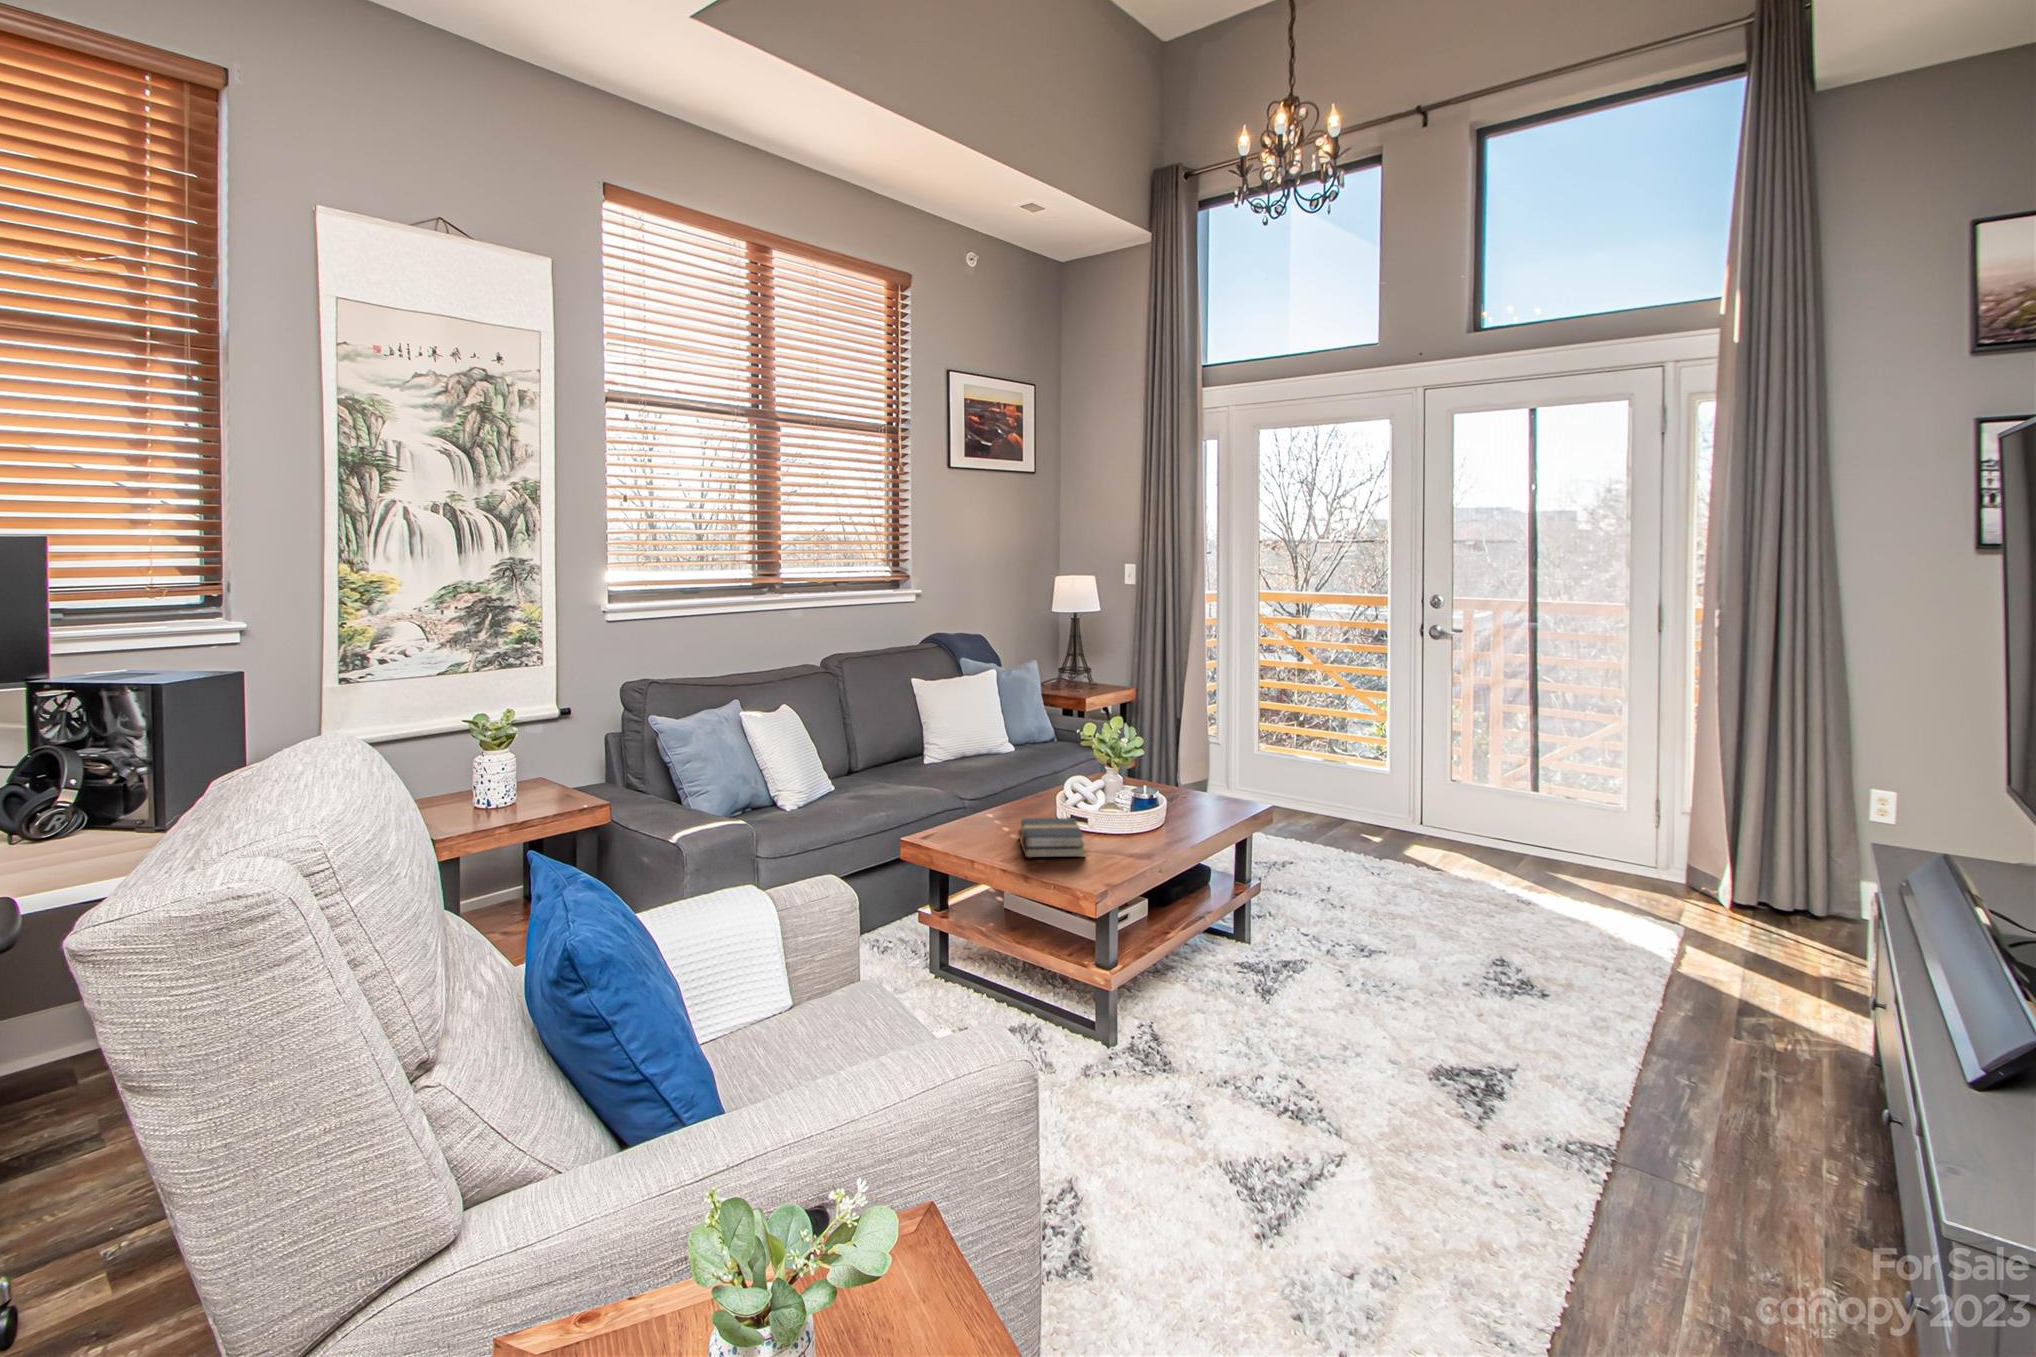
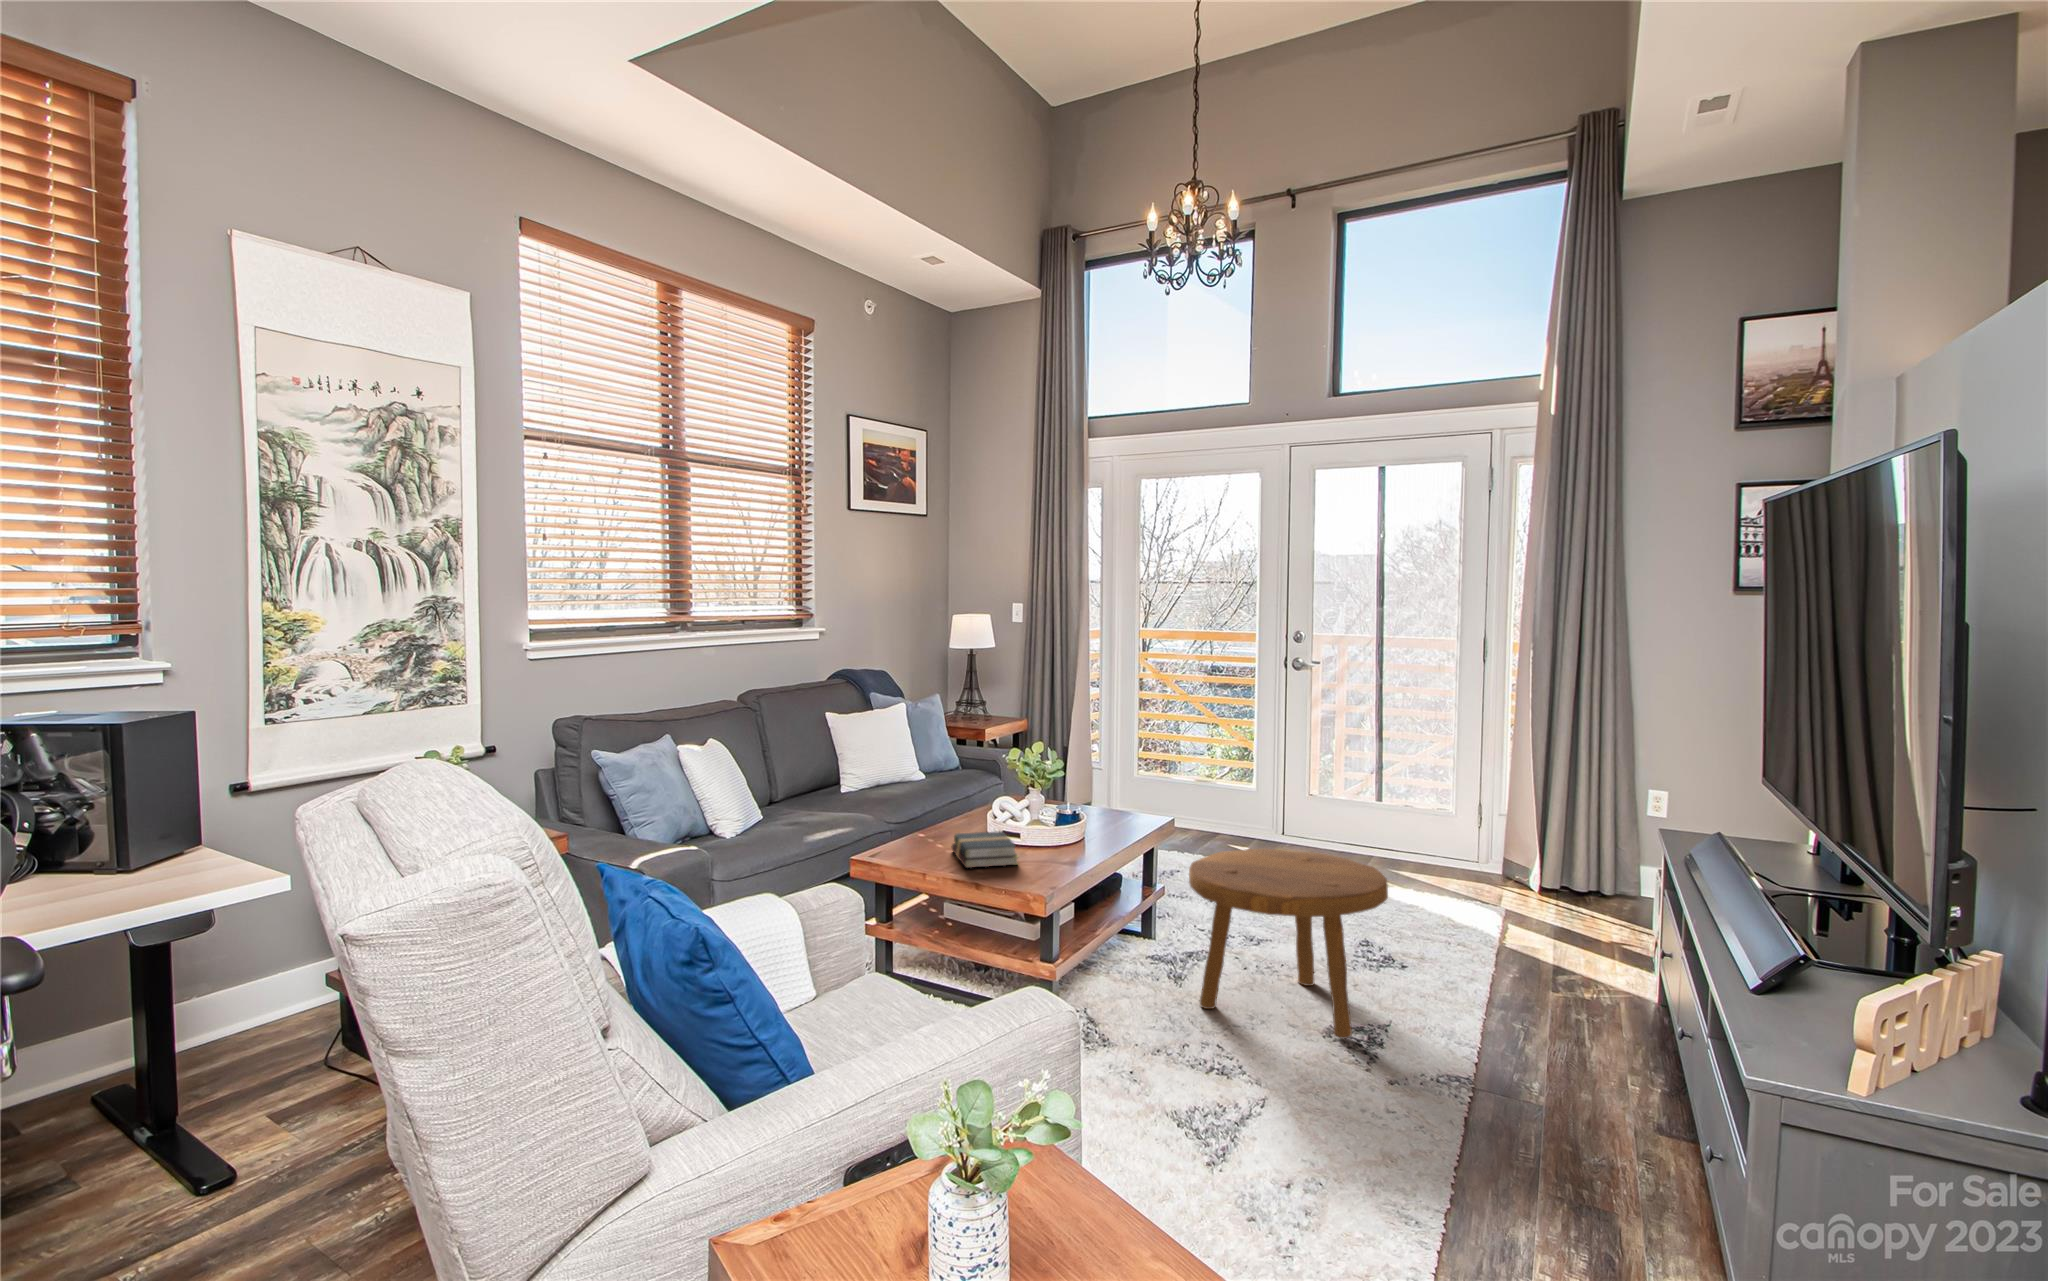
footstool: none [1278,851,1518,1080] -> present [1189,848,1388,1038]

